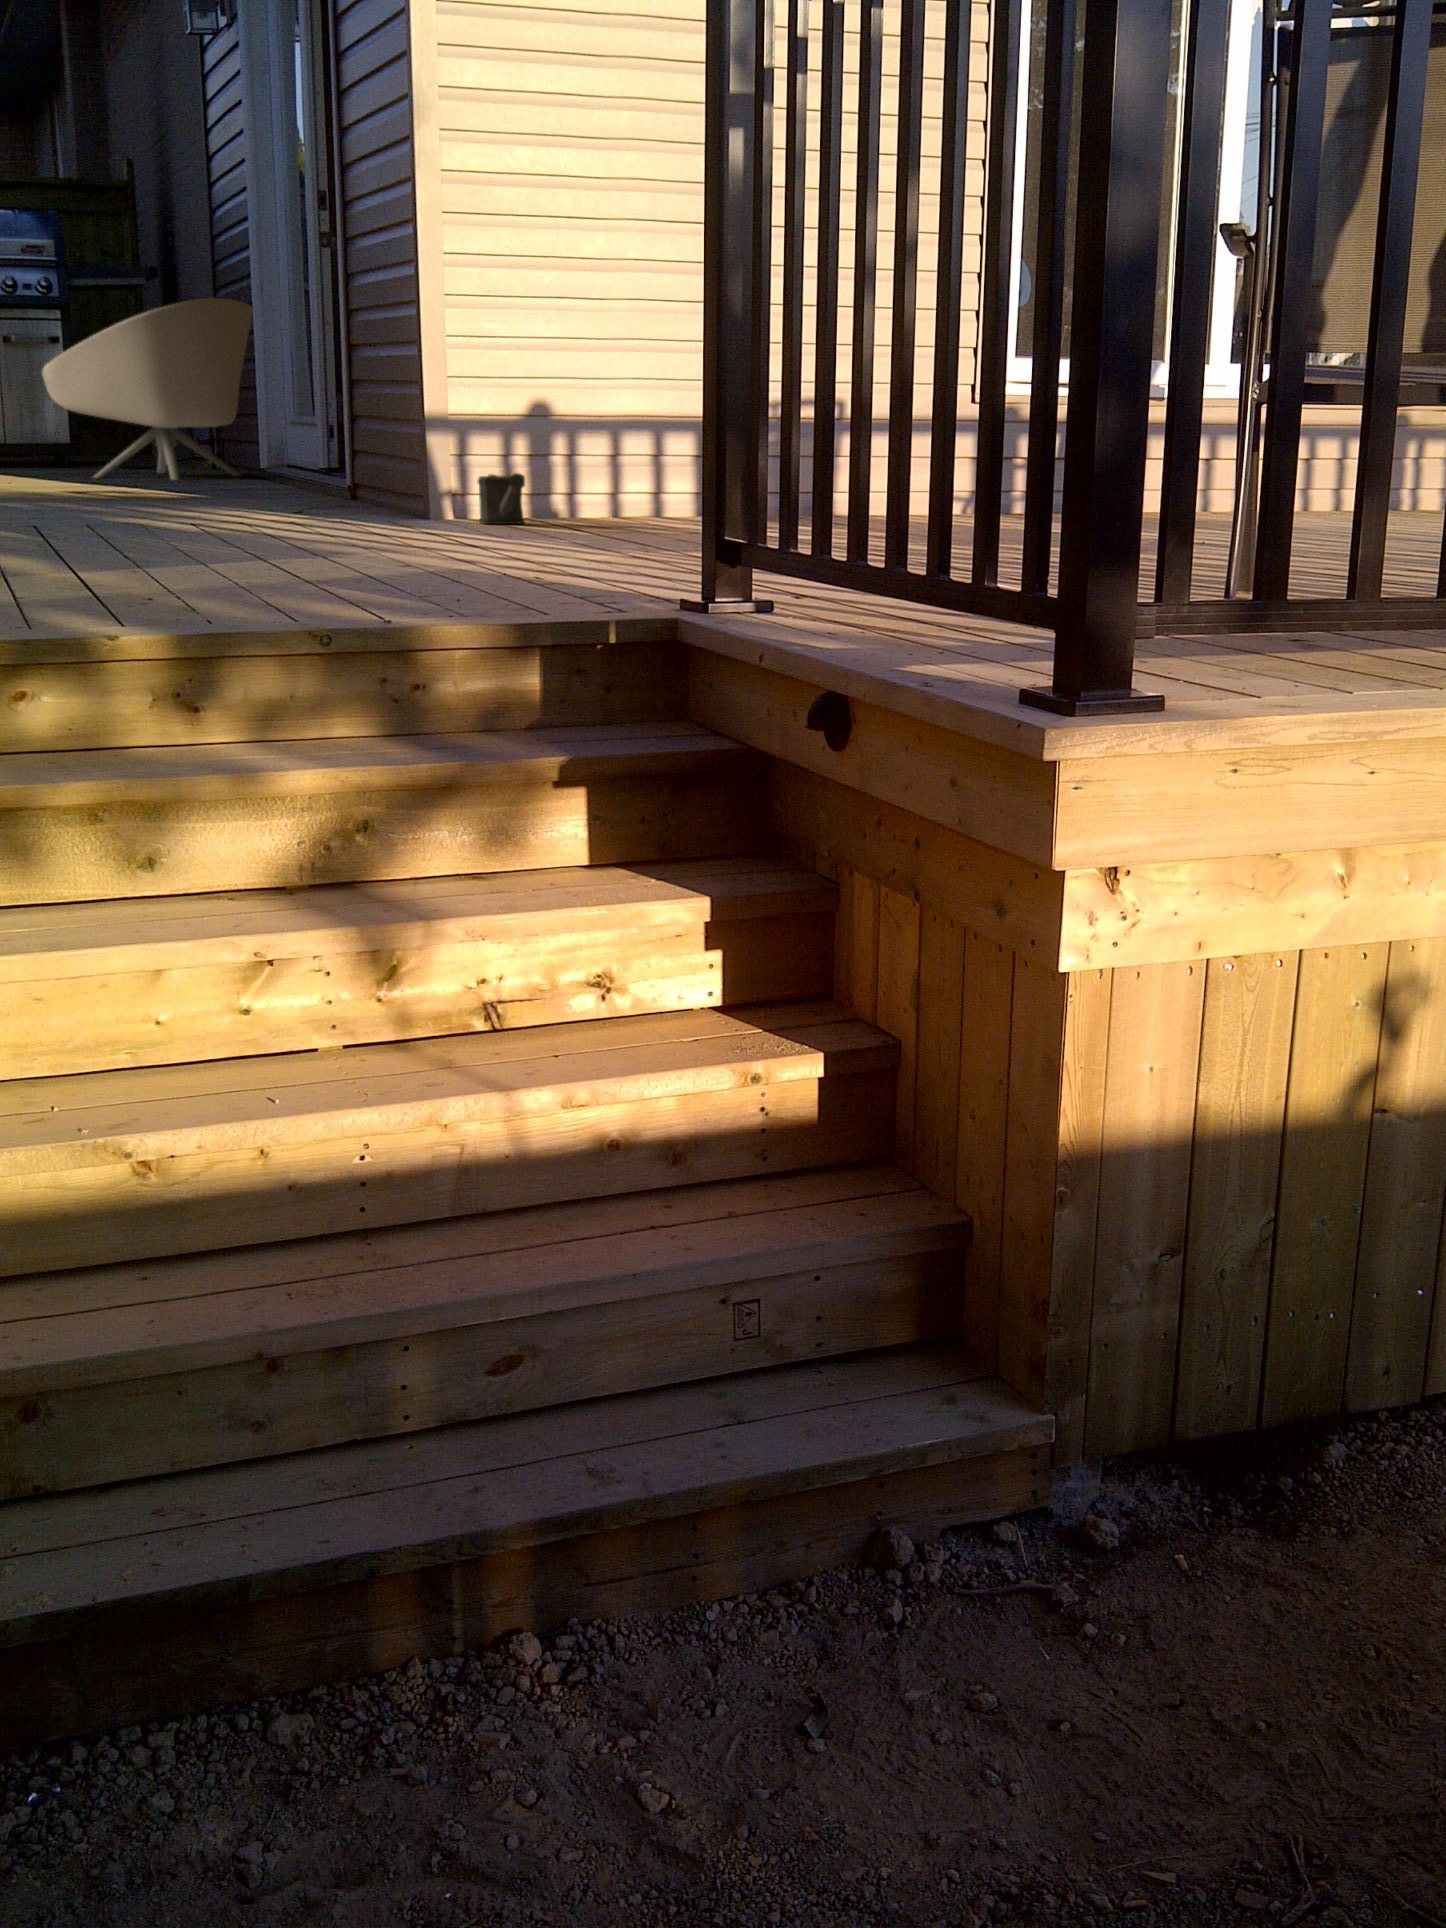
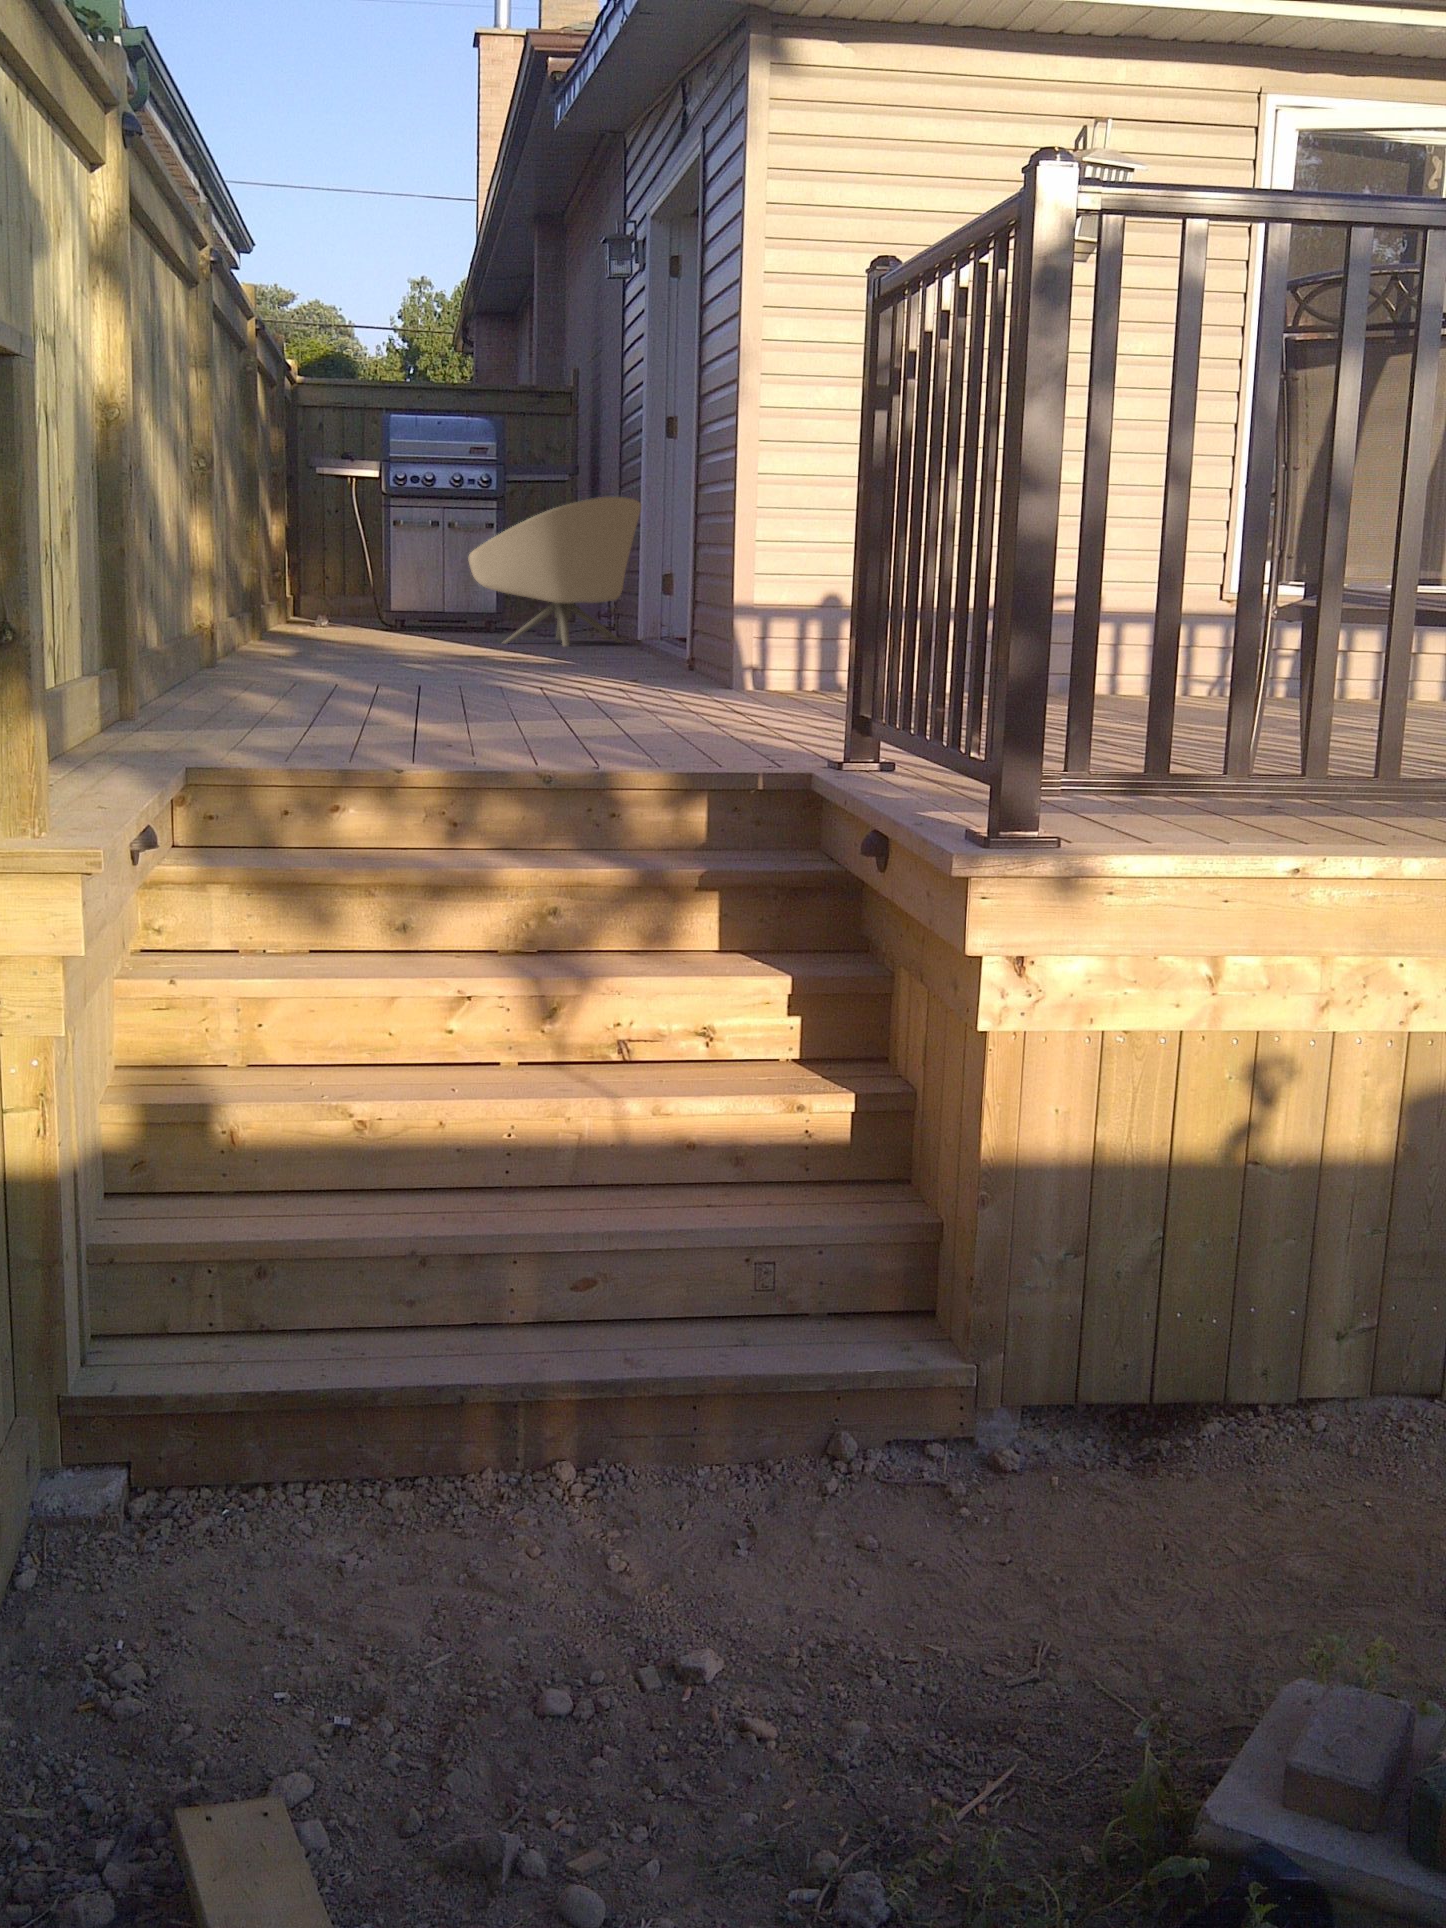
watering can: present [478,473,525,524] -> none [769,650,808,692]

